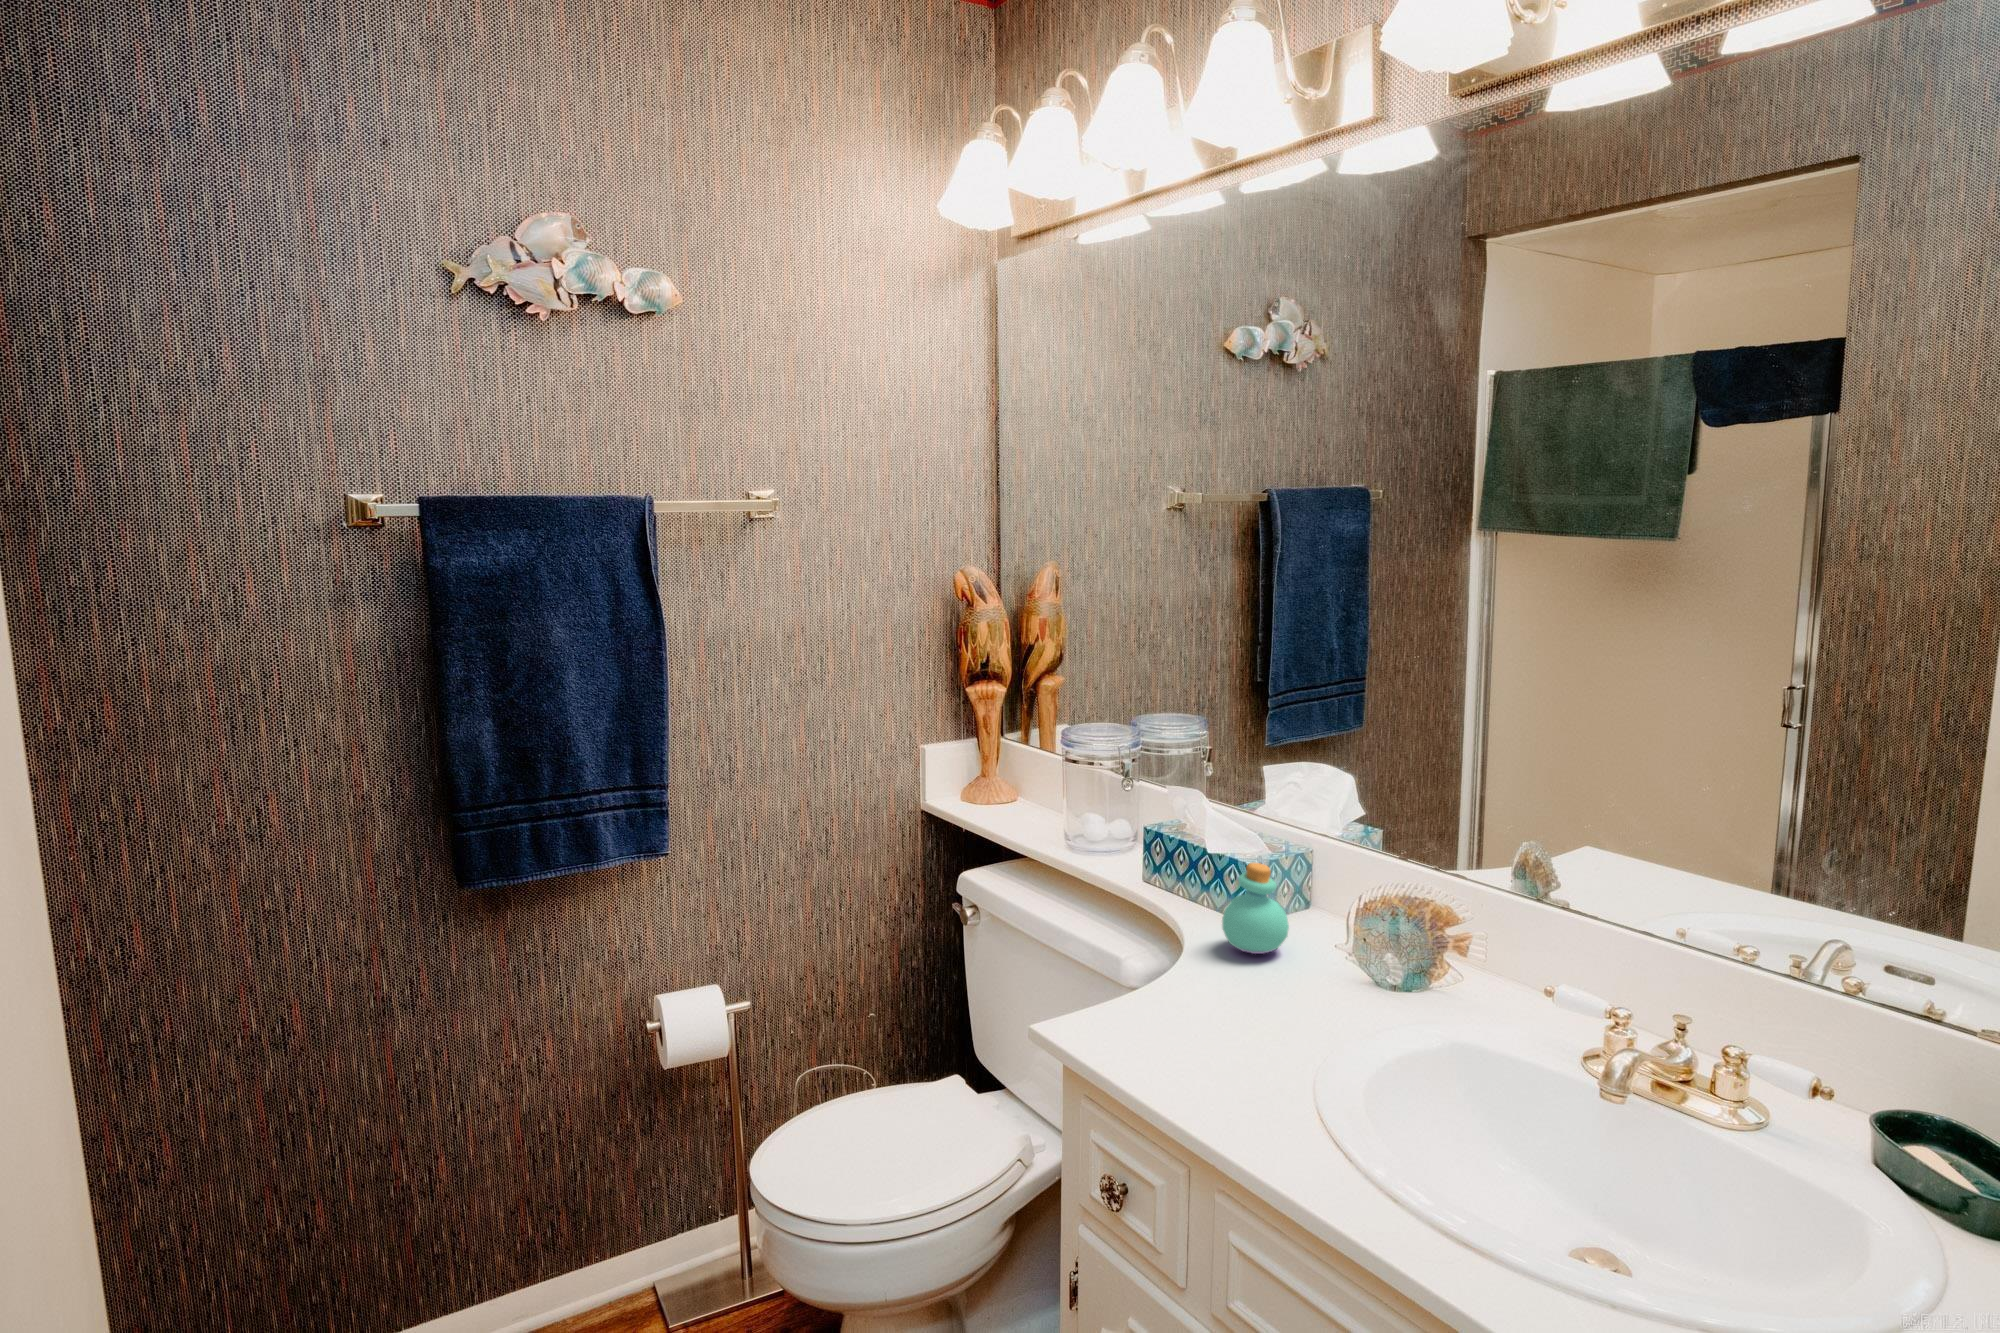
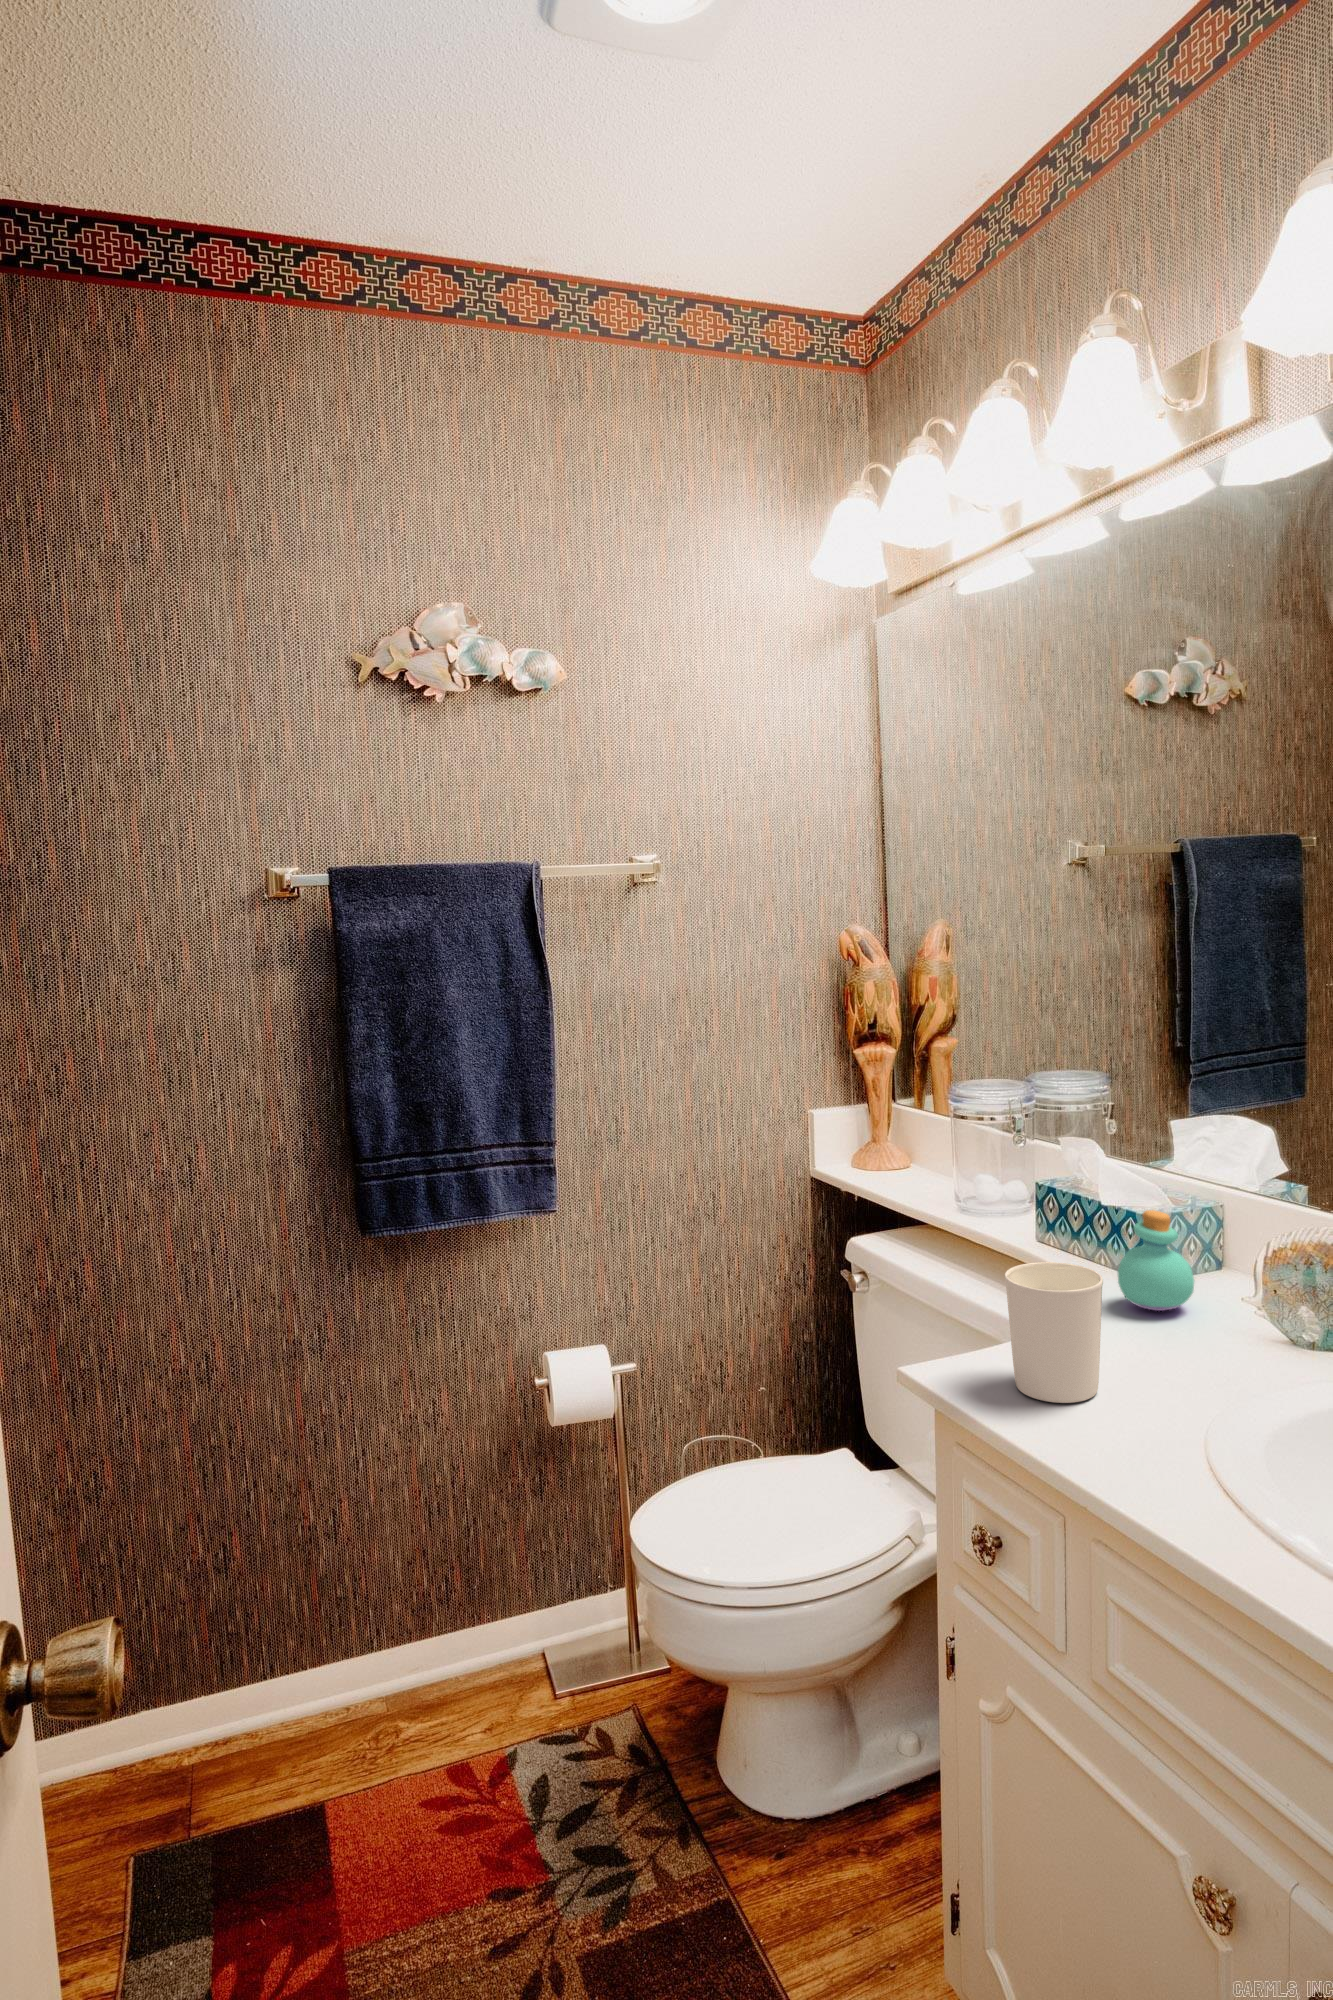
candle holder: none [1135,925,1223,1057] -> present [1004,1262,1103,1403]

